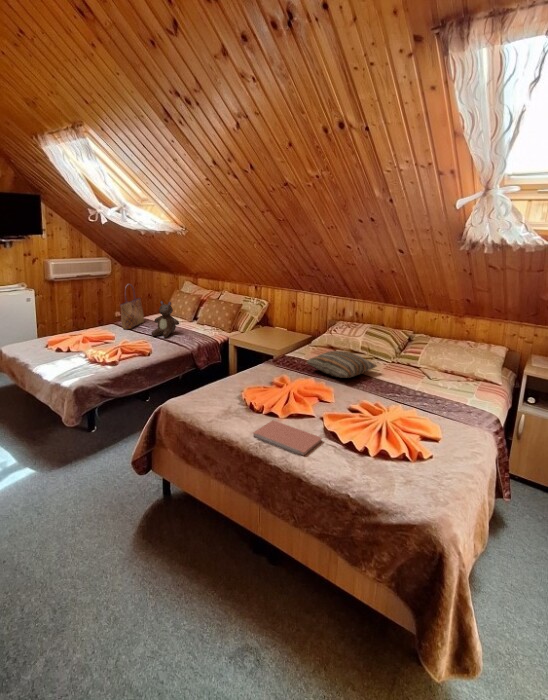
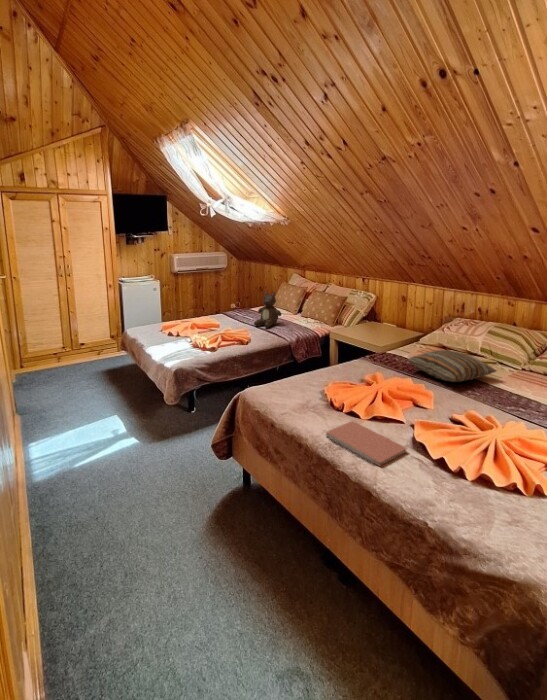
tote bag: present [120,284,144,329] -> none [228,274,251,318]

